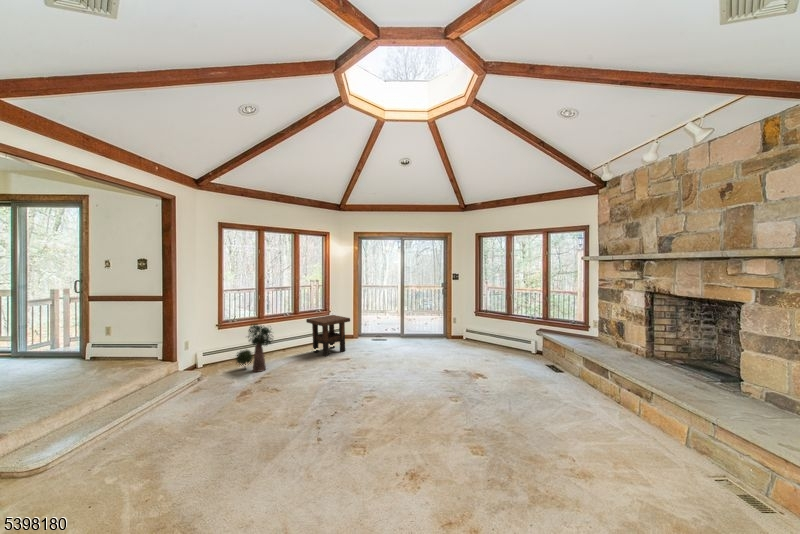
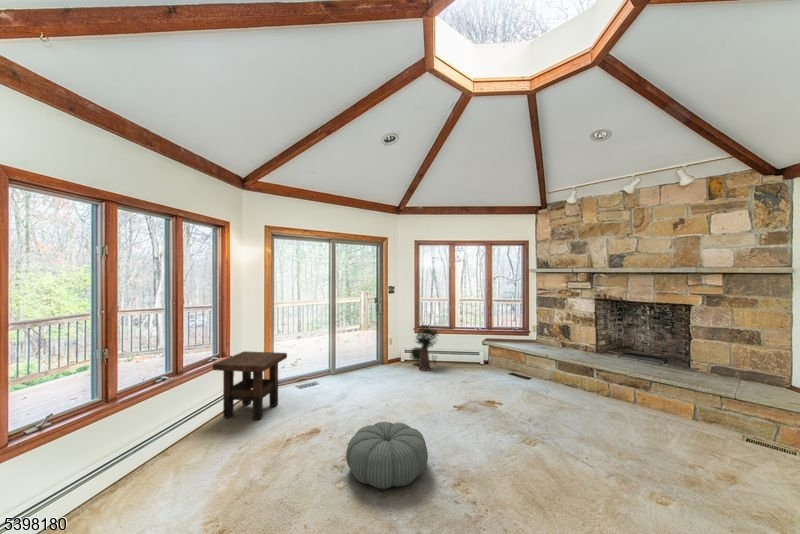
potted plant: present [236,324,273,372] -> present [410,324,437,371]
pouf: none [314,364,368,399] -> present [346,422,428,489]

